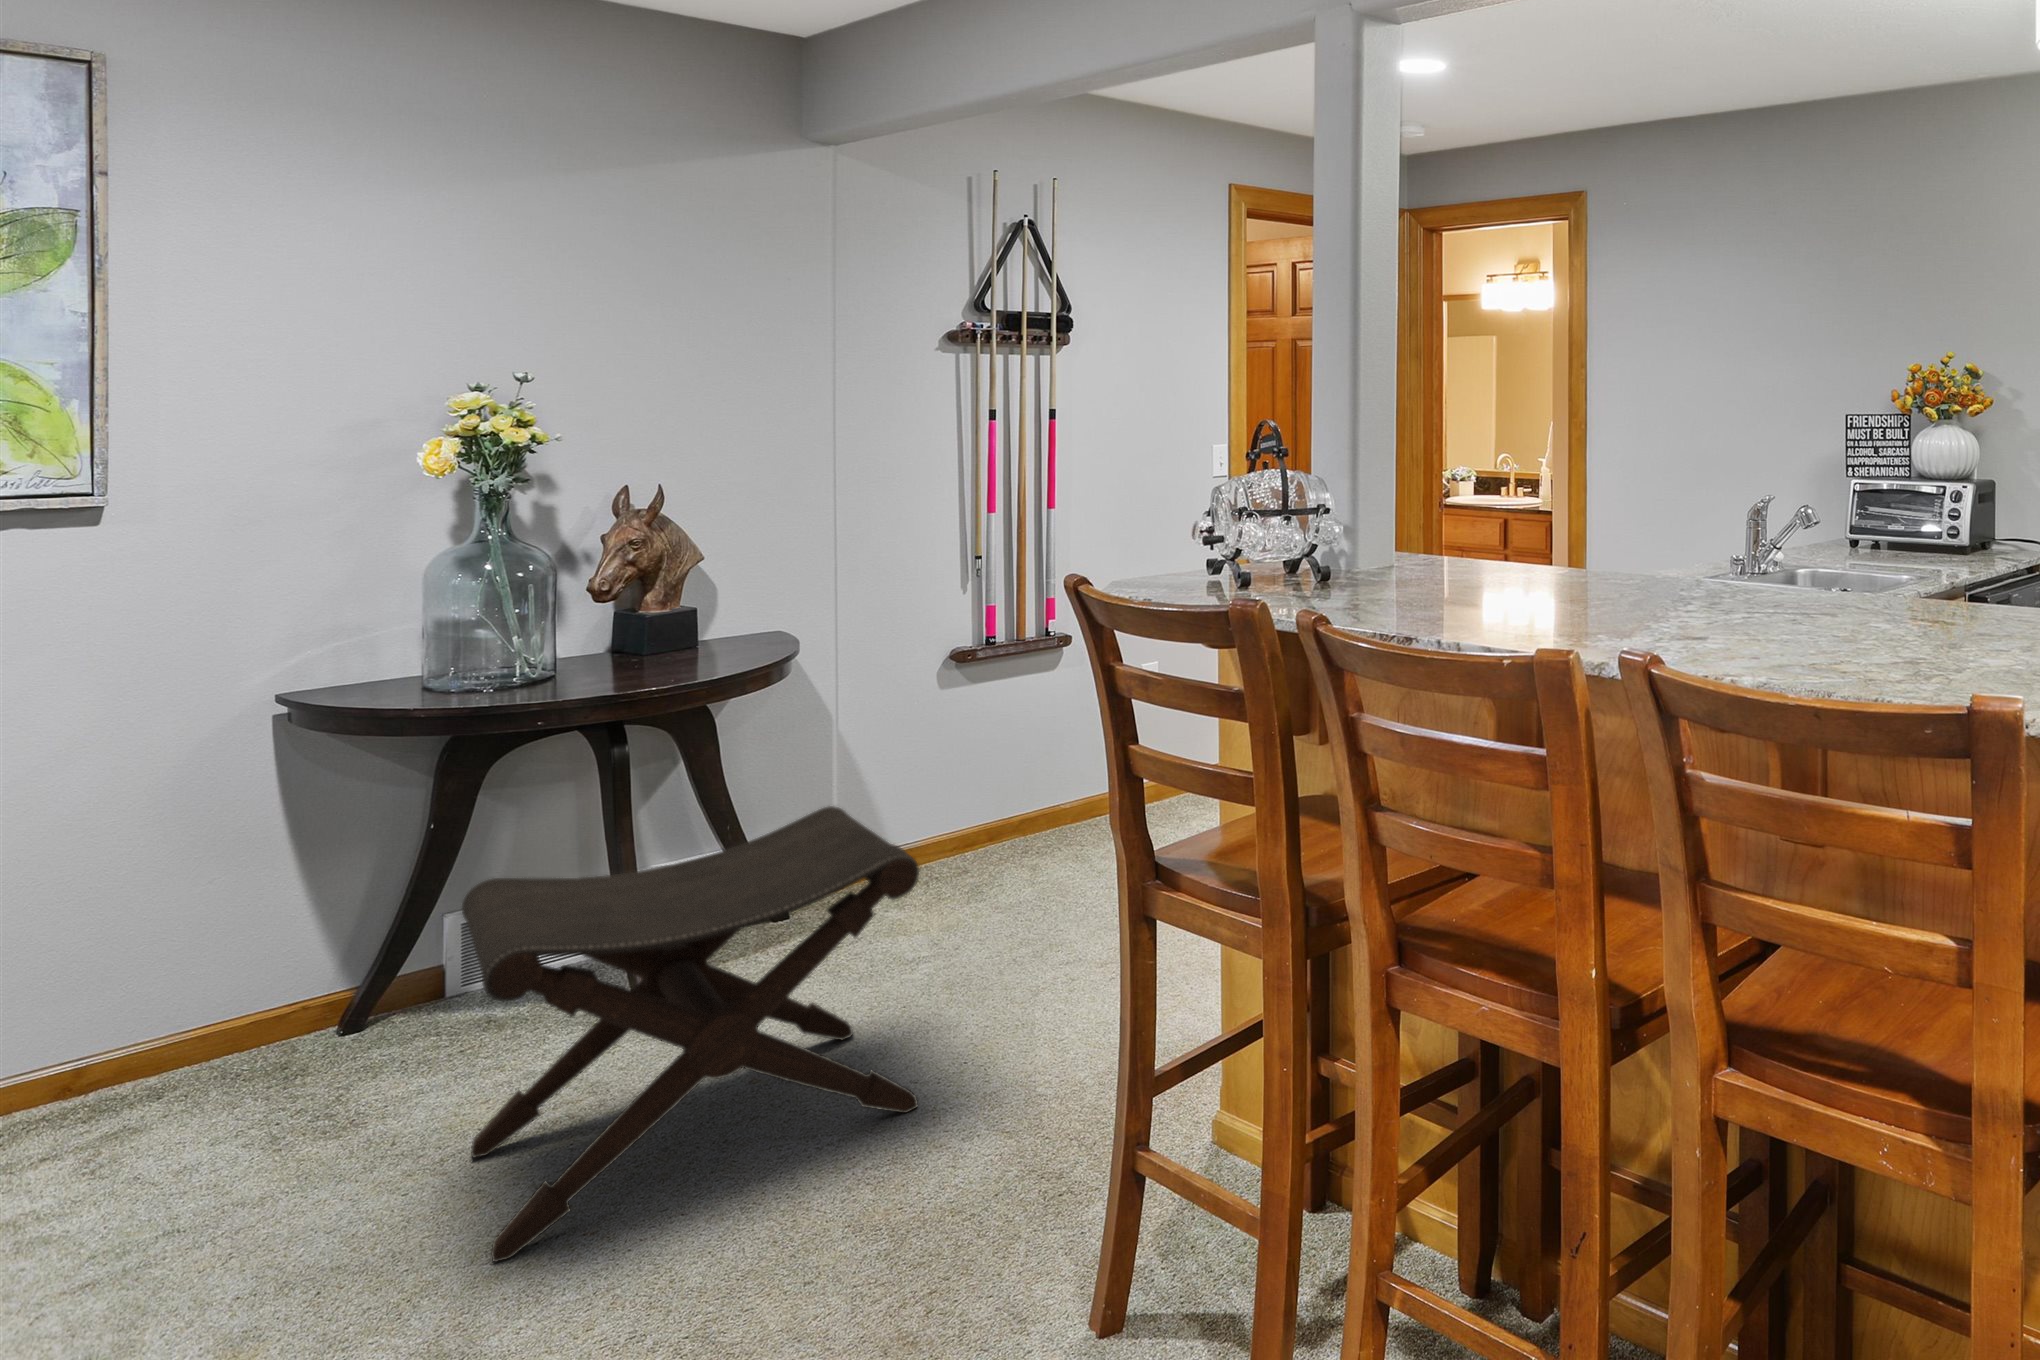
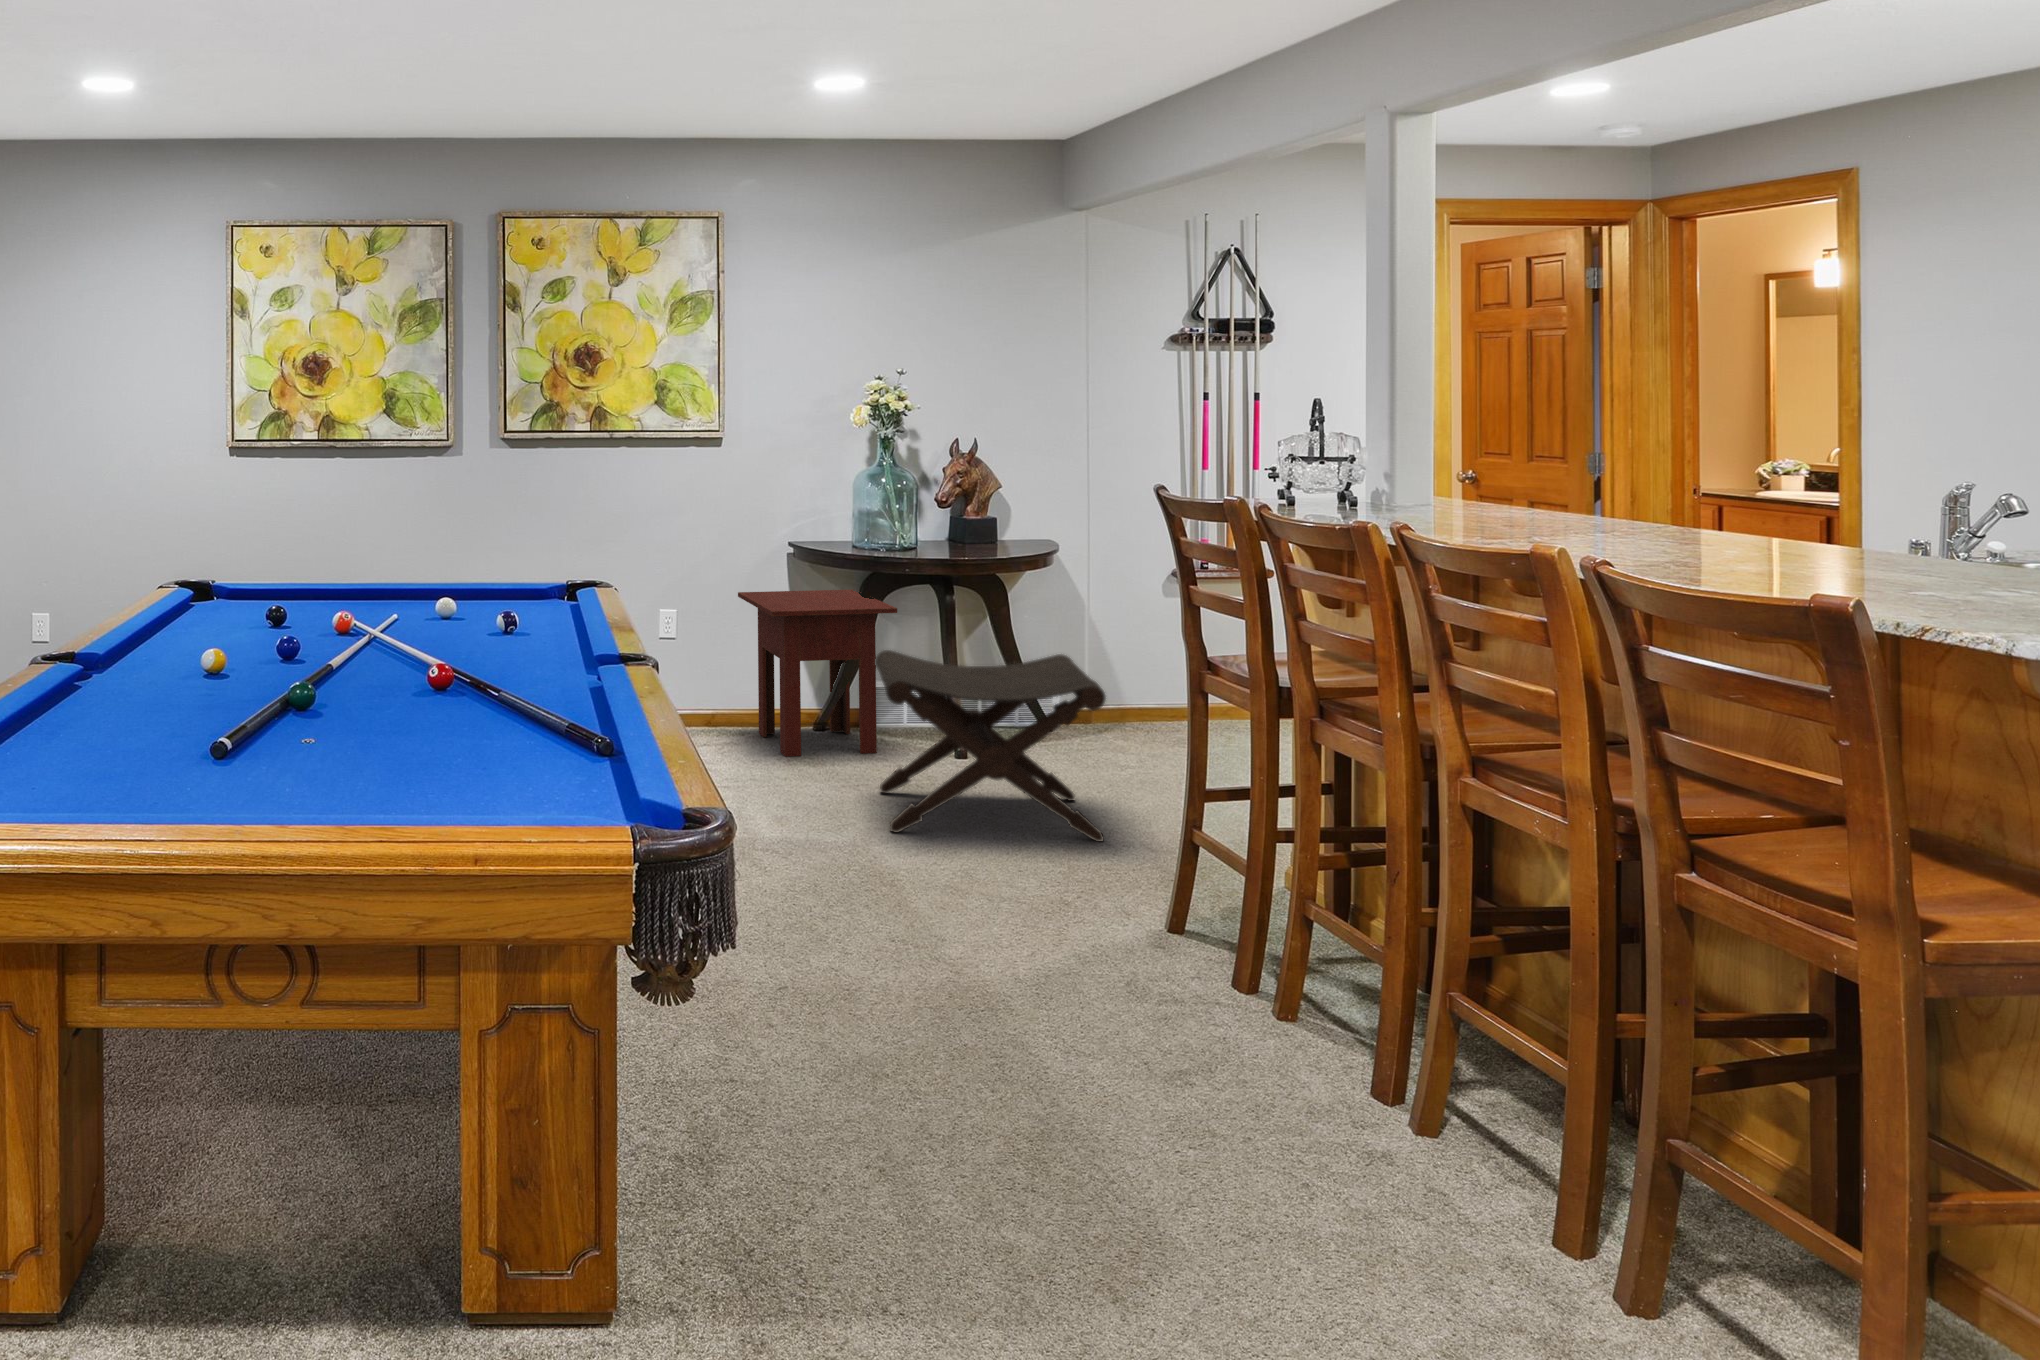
side table: none [130,765,514,1138] -> present [738,590,897,756]

